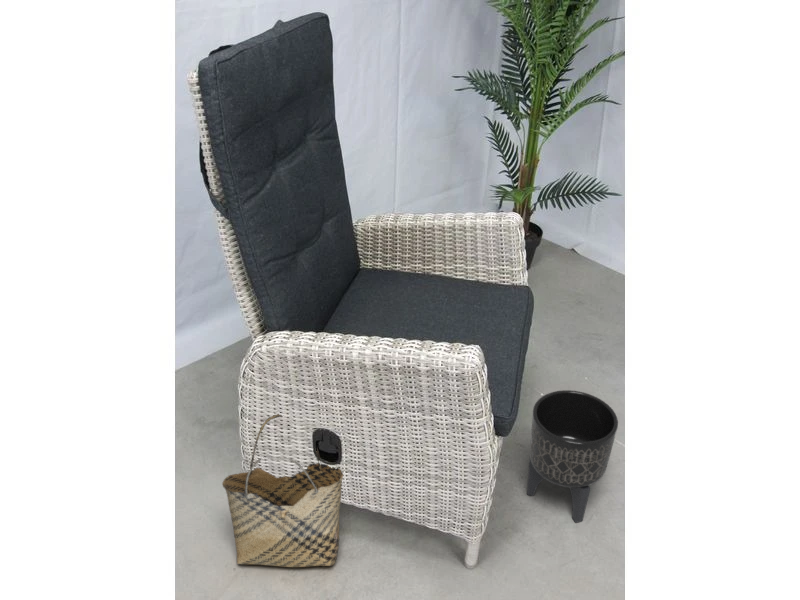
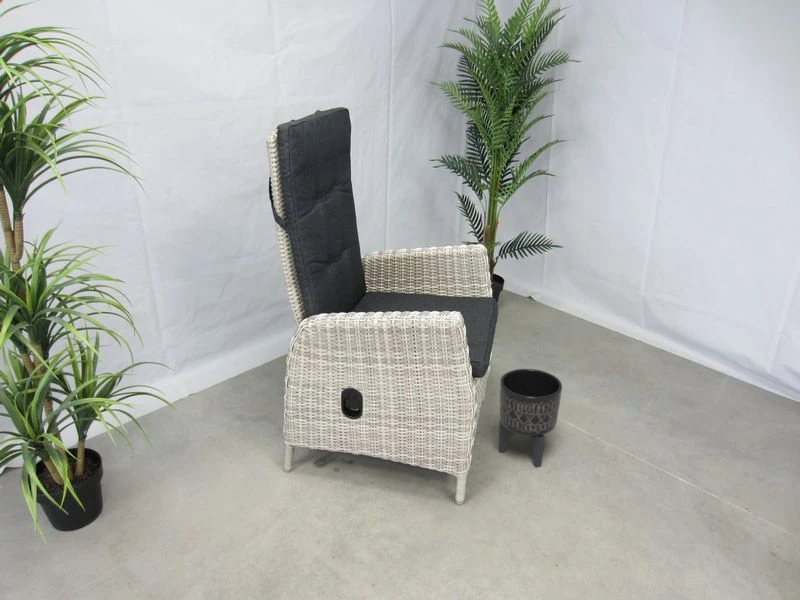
woven basket: present [222,414,343,567] -> none [277,377,365,495]

